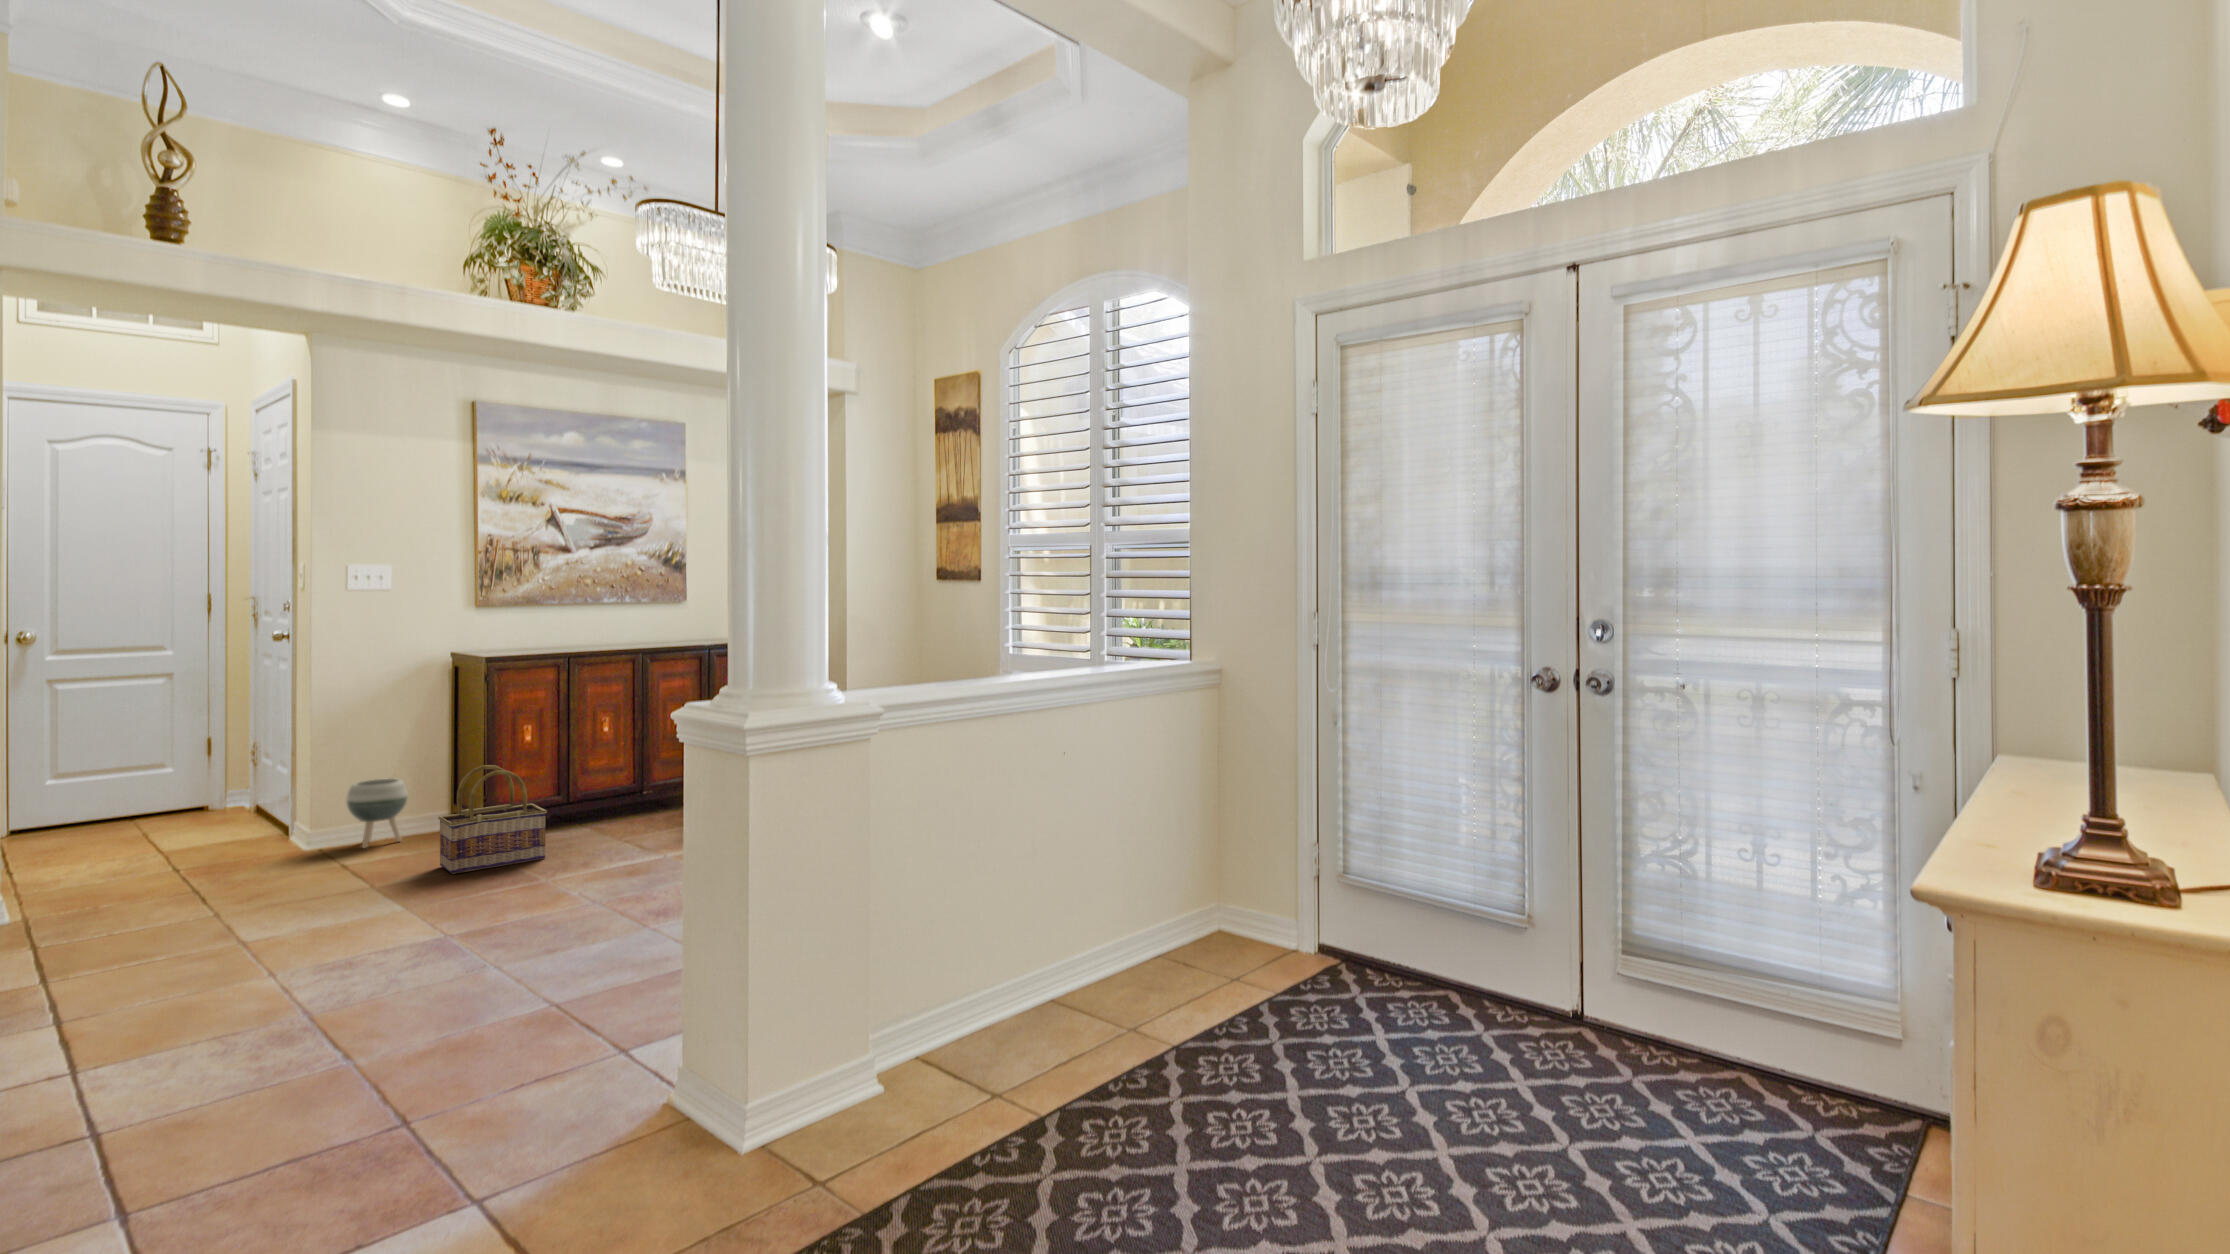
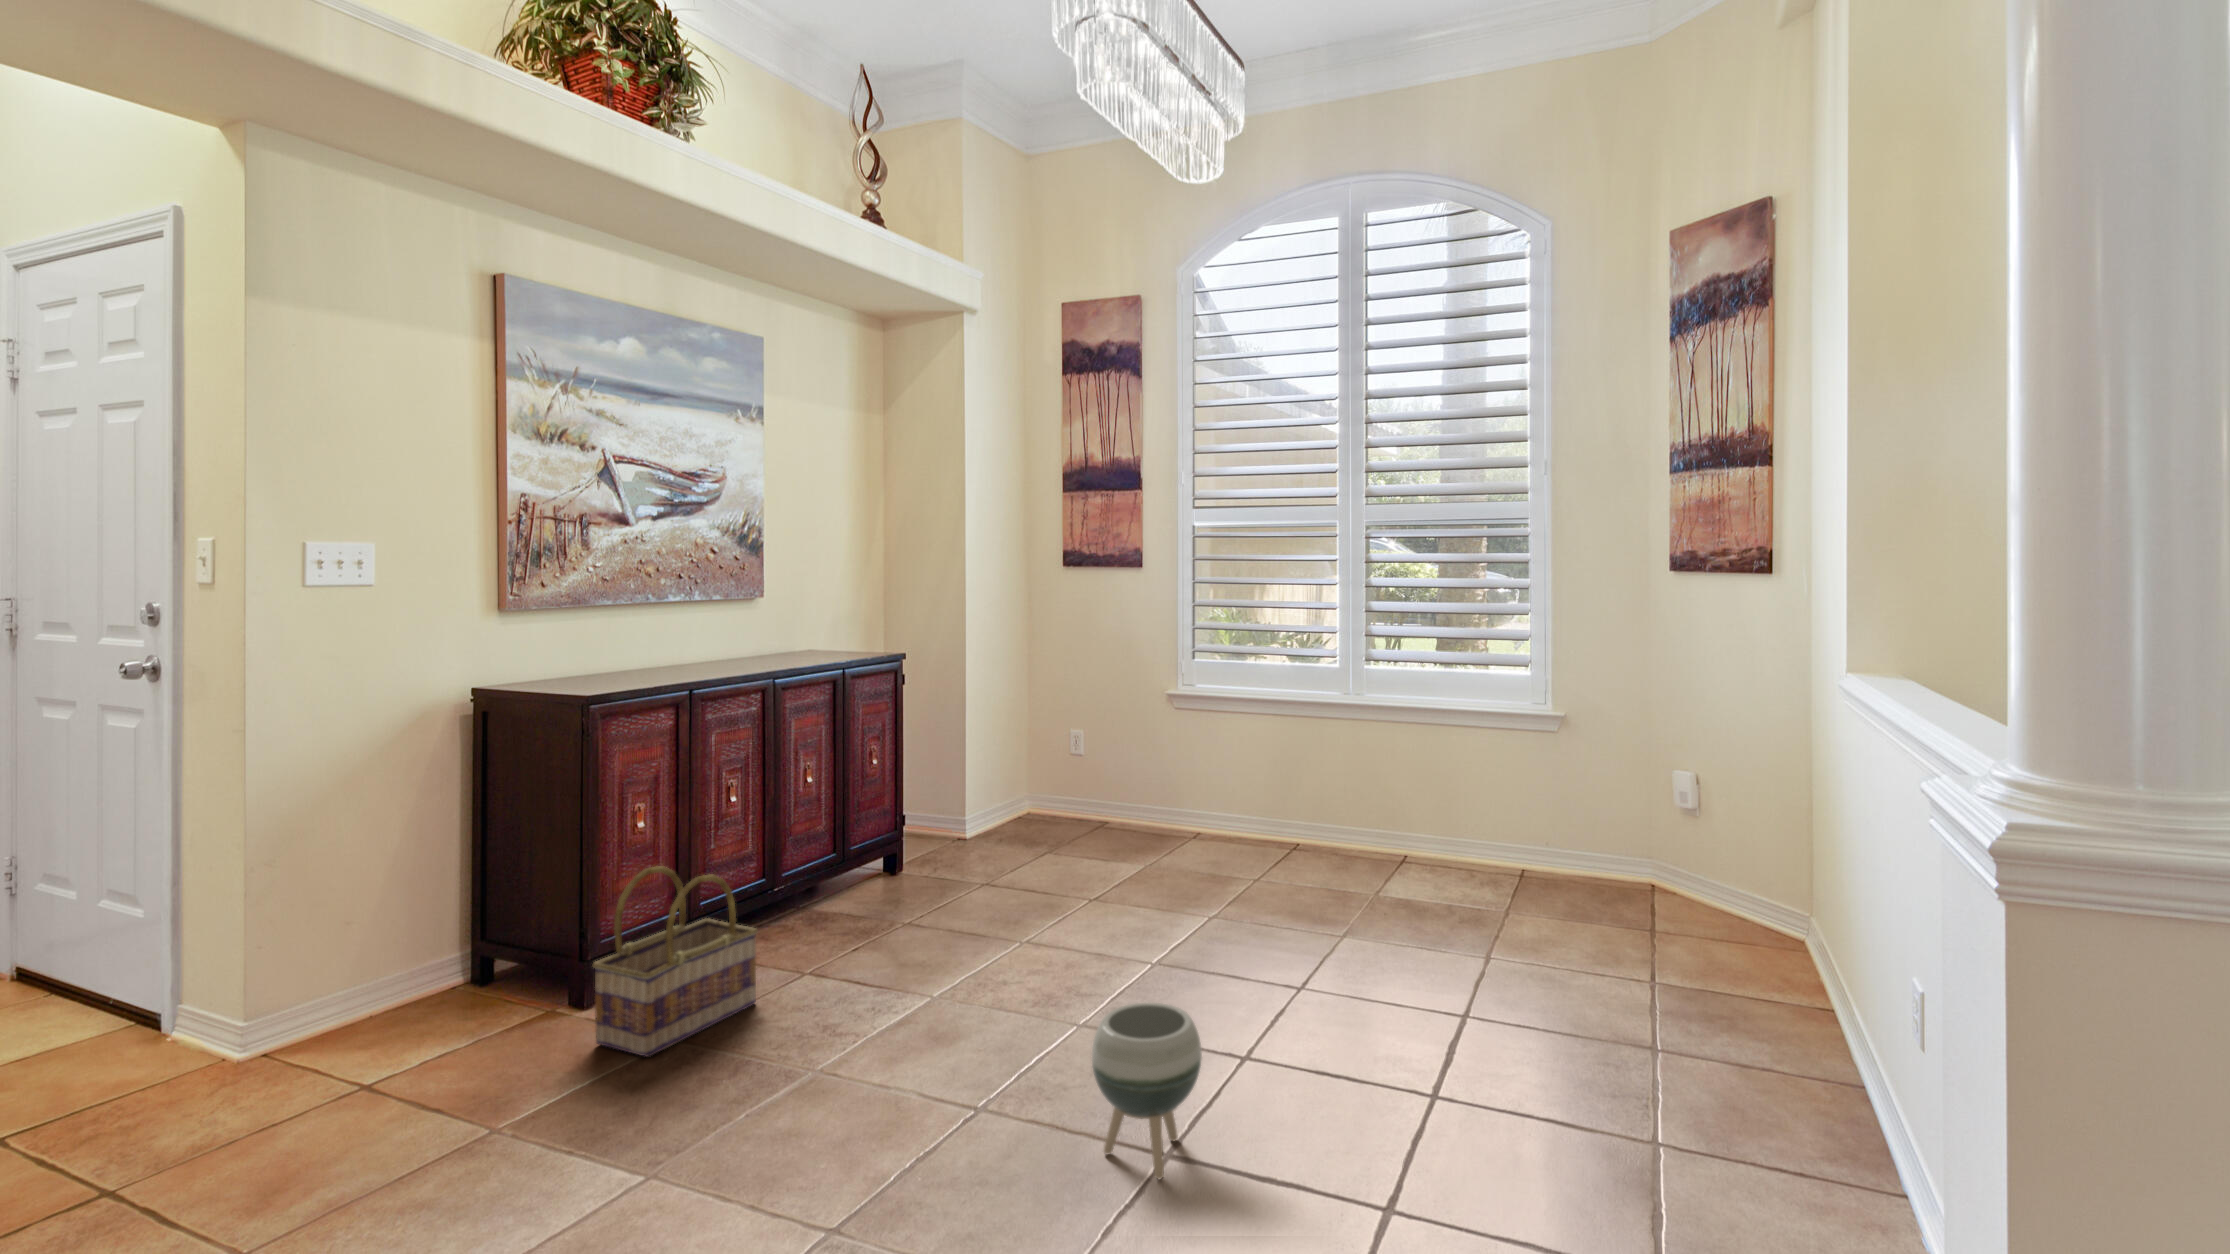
planter: present [346,778,408,848] -> present [1092,1003,1202,1179]

